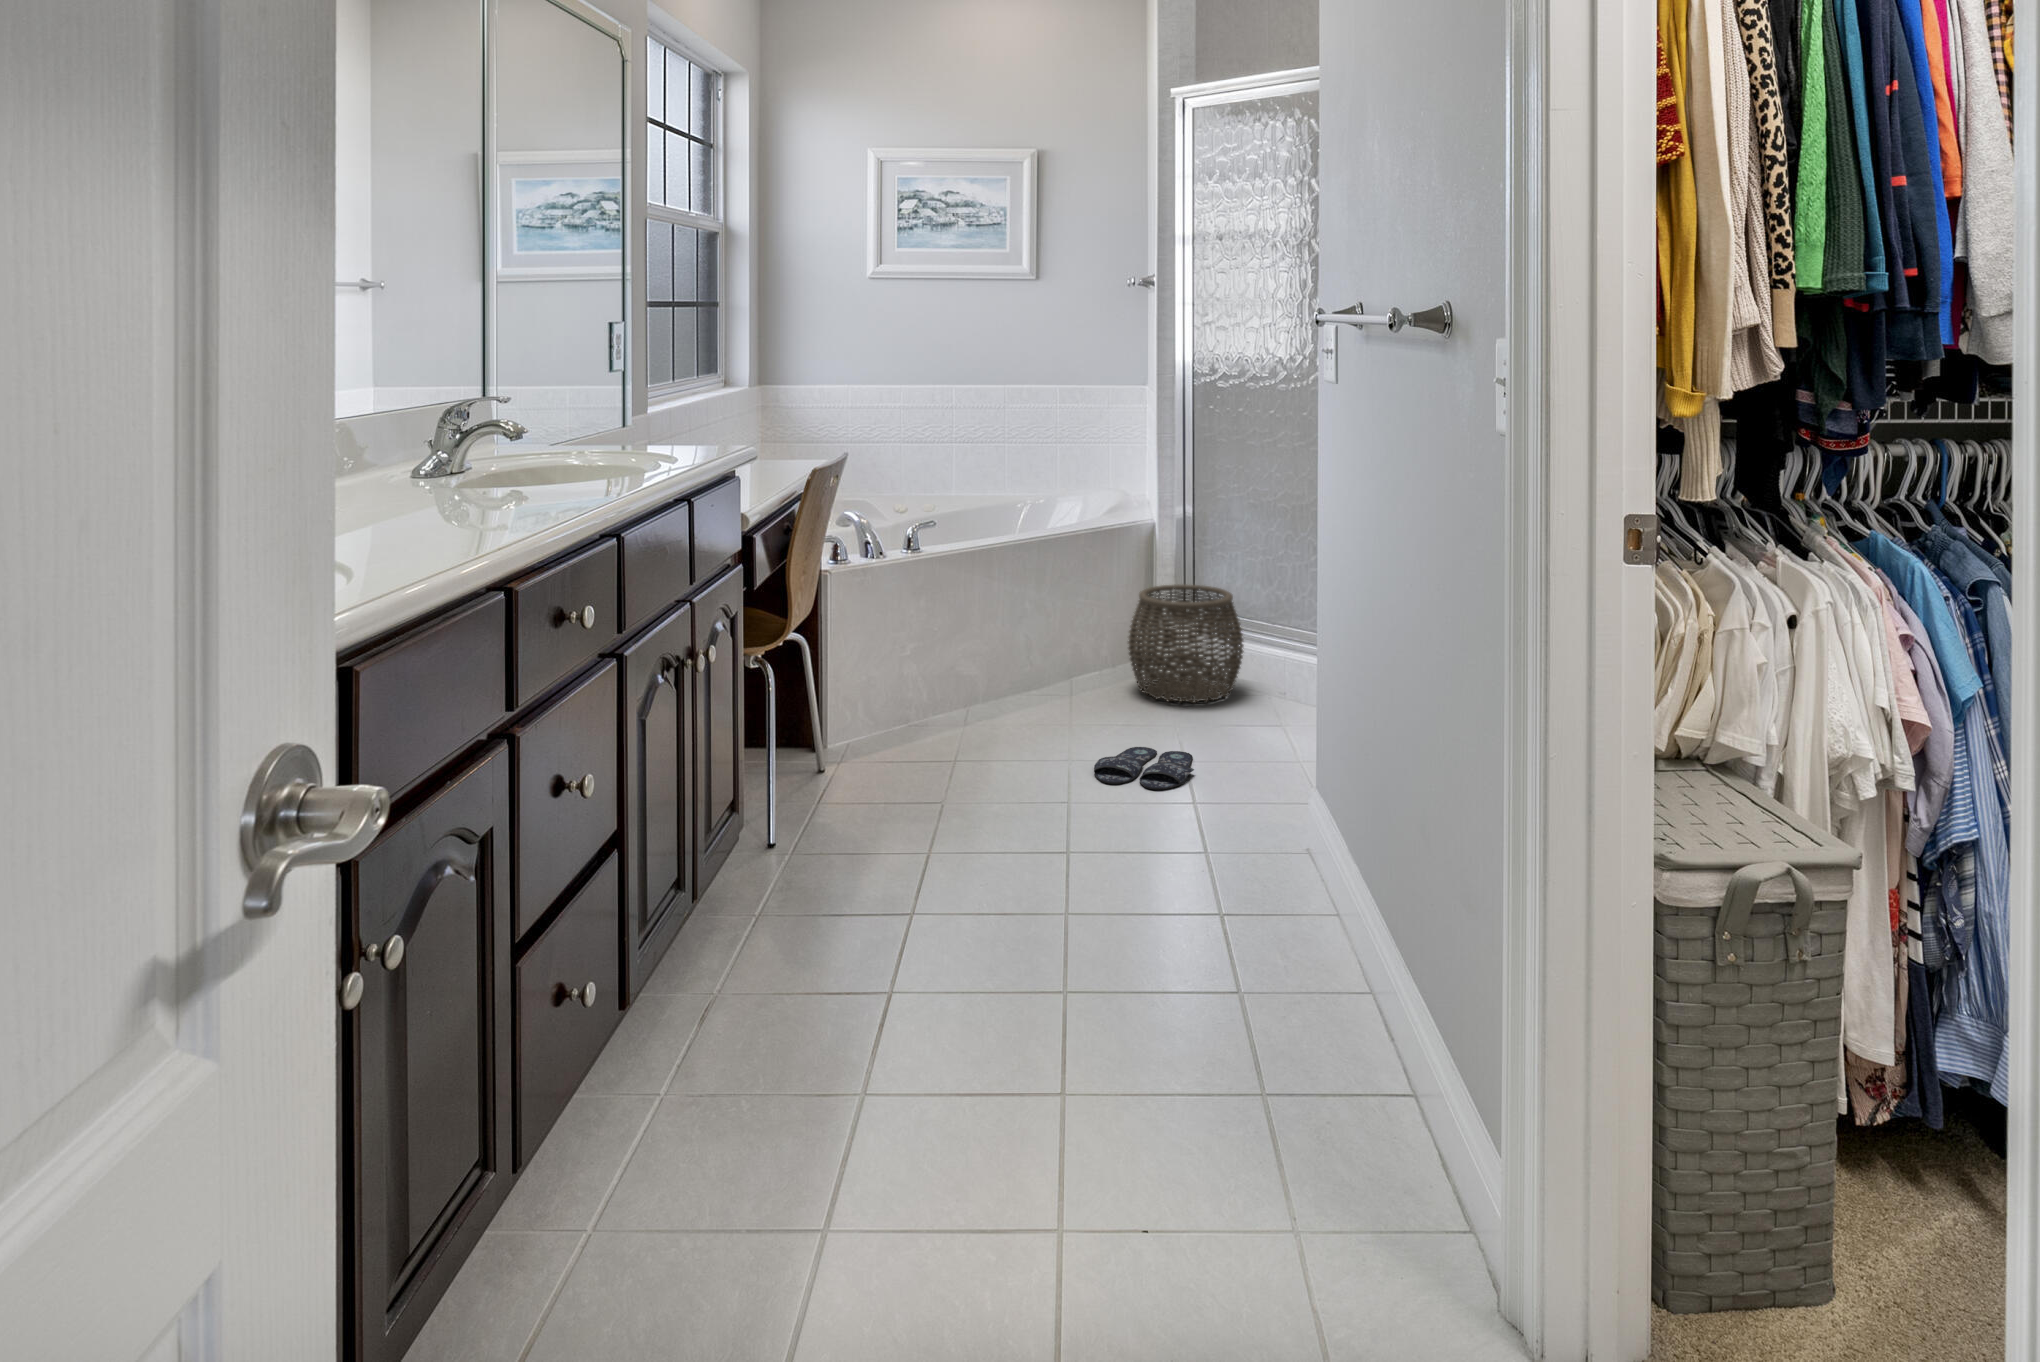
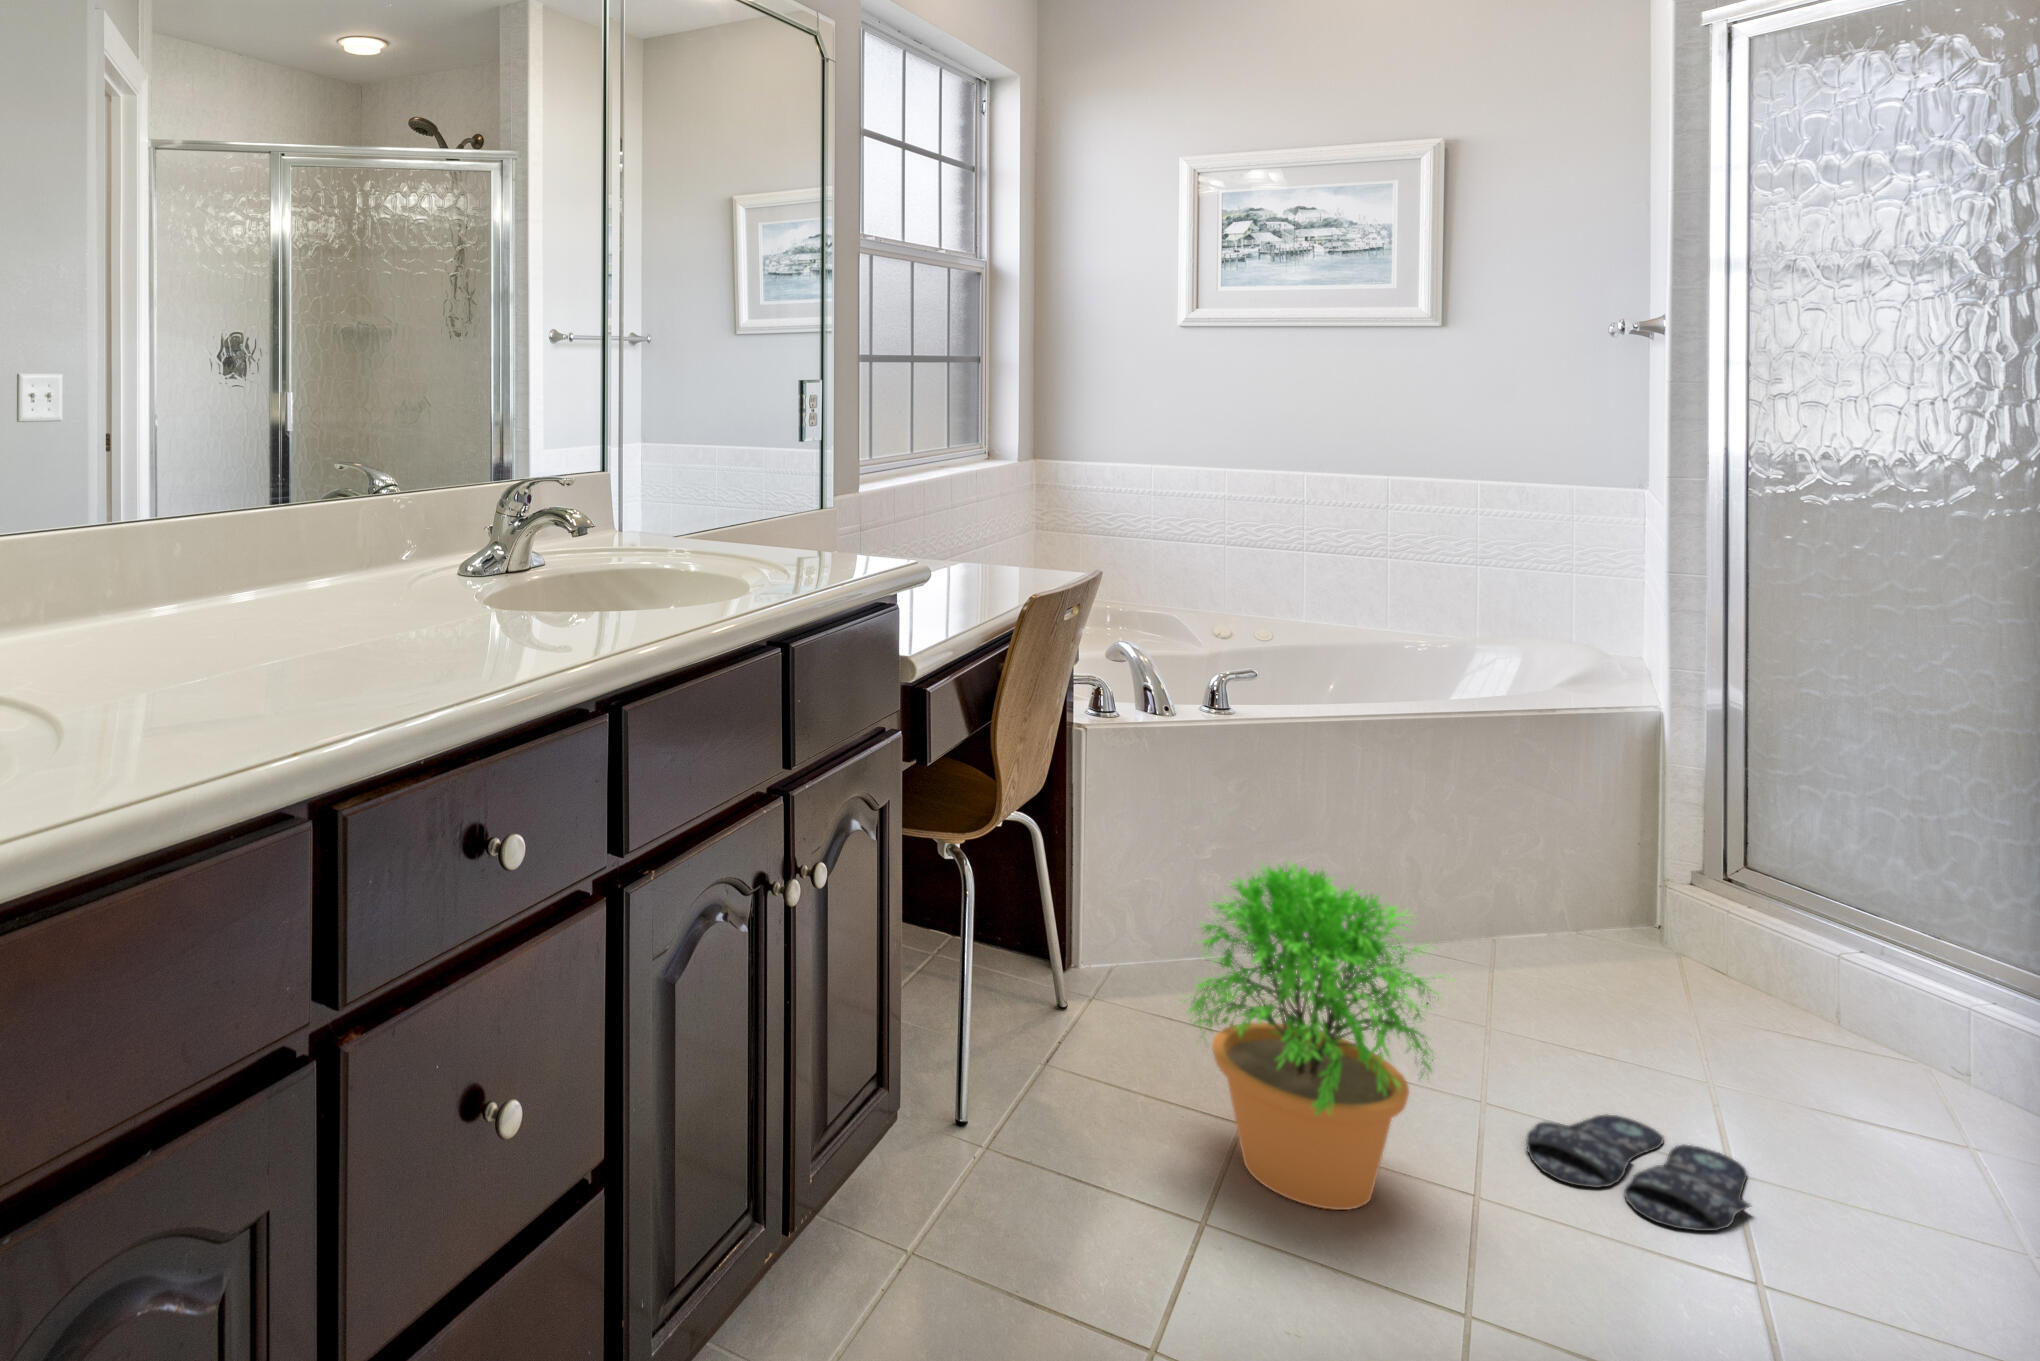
woven basket: present [1128,584,1244,703] -> none [1603,829,1867,1060]
potted plant: none [911,623,1063,831] -> present [1186,864,1452,1210]

